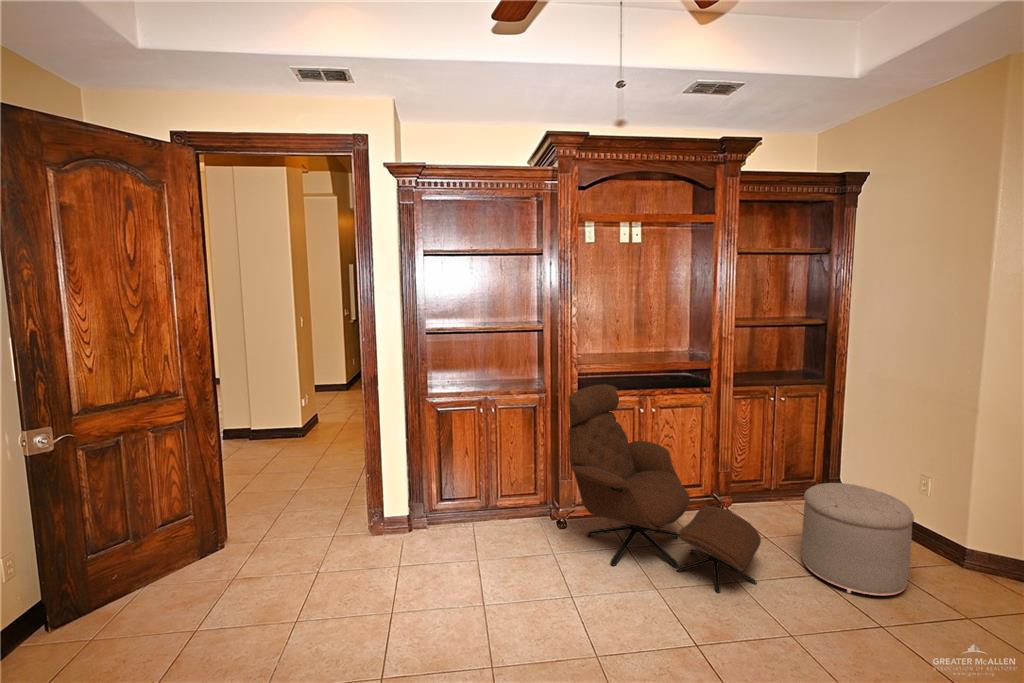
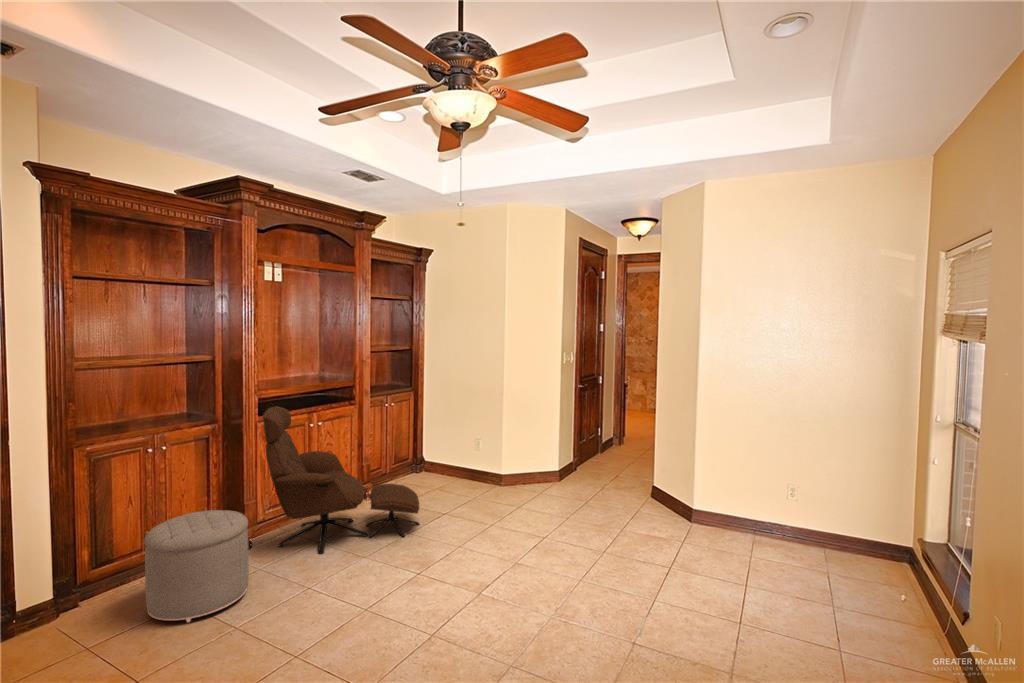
ottoman: present [802,483,914,595] -> present [144,510,249,622]

